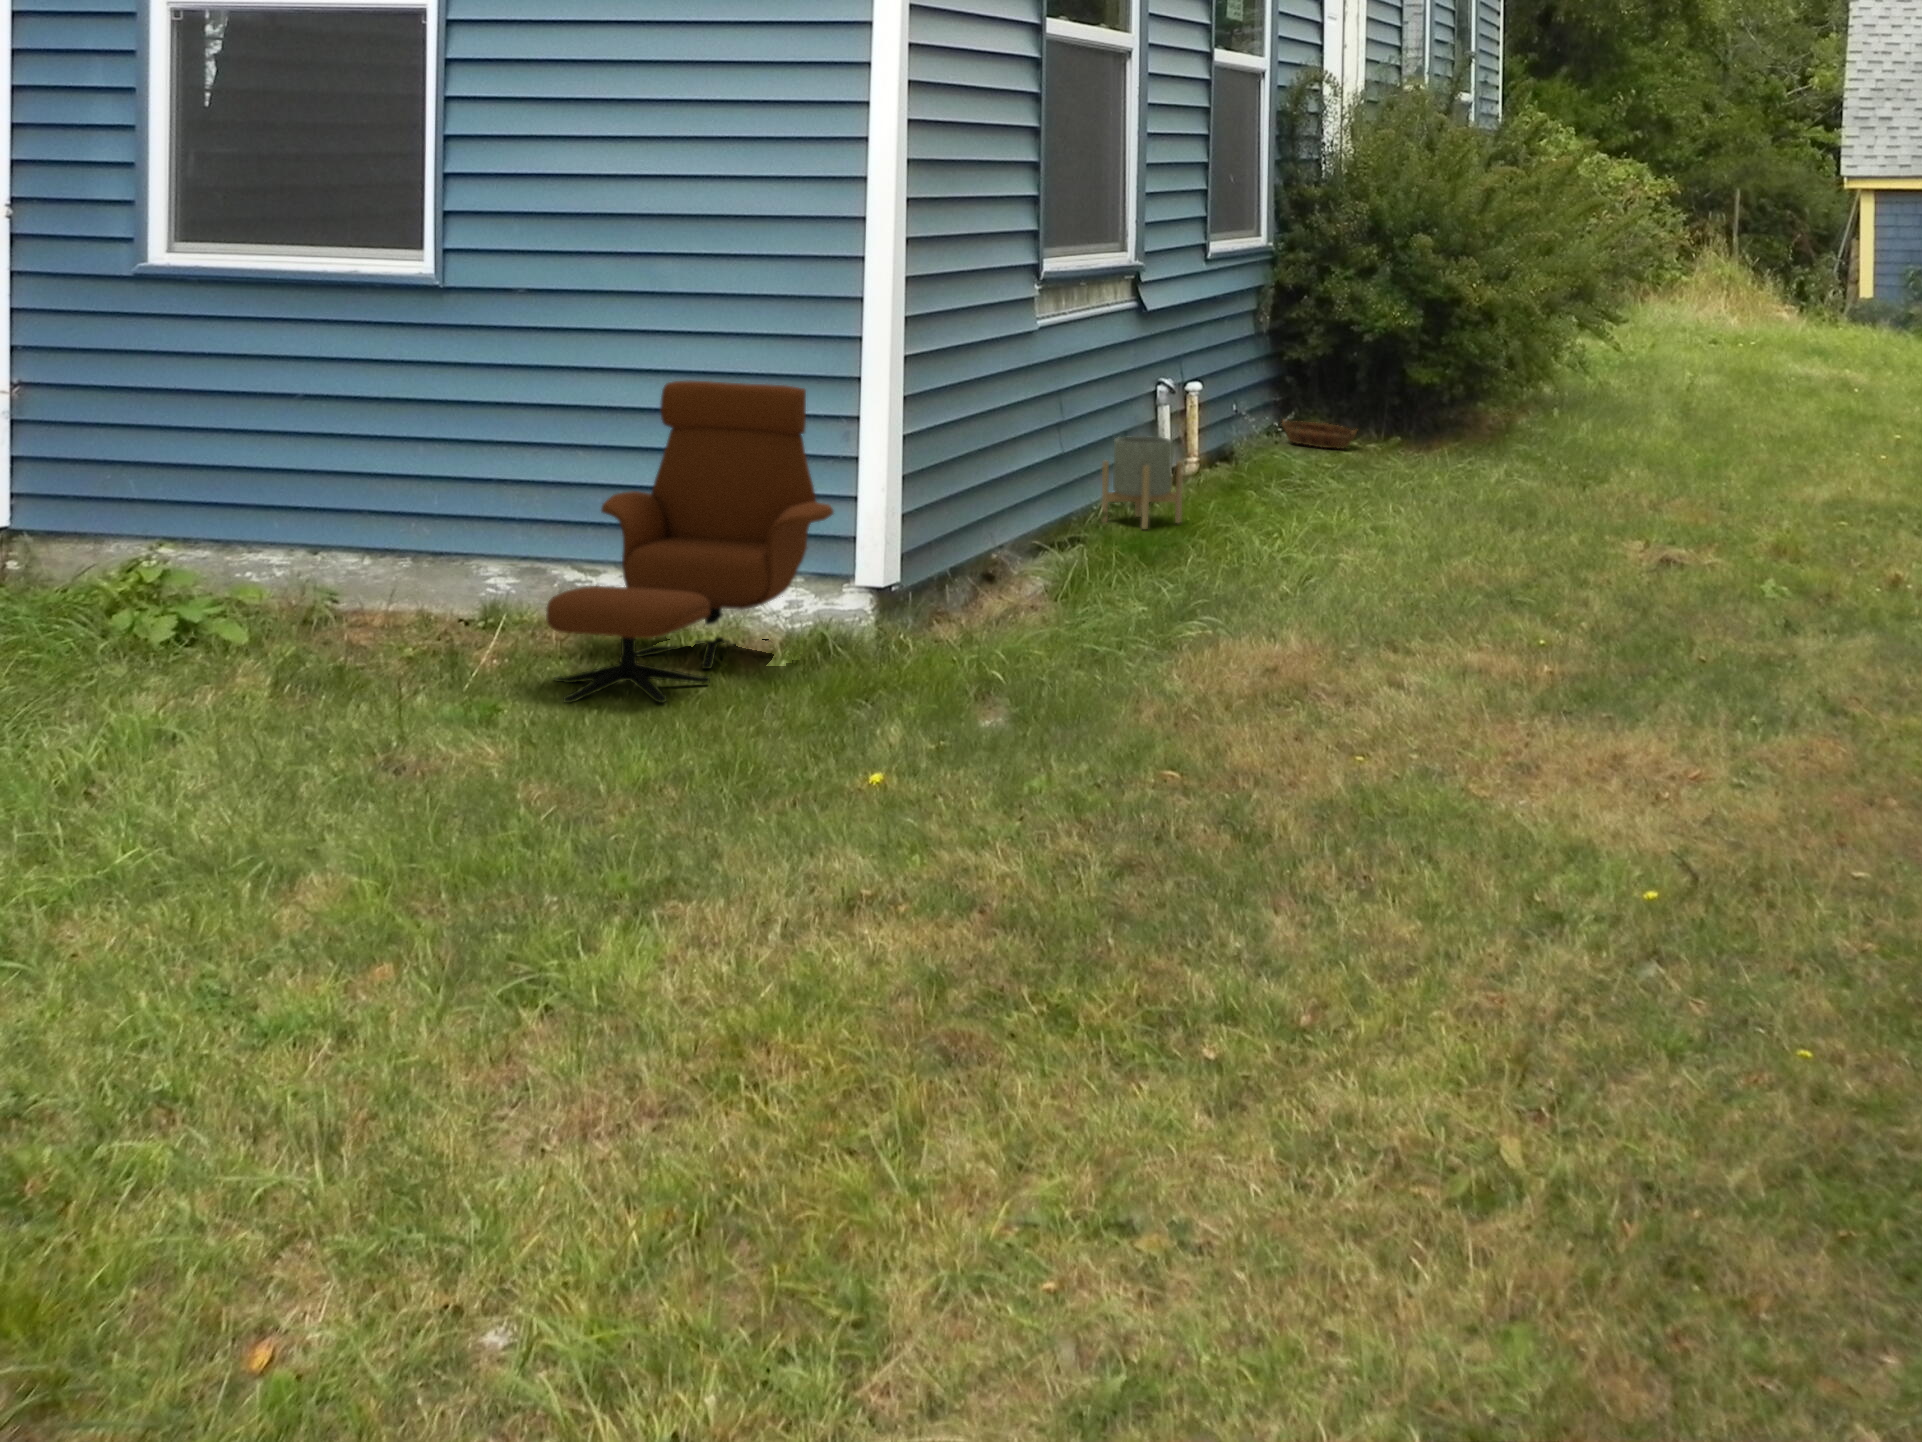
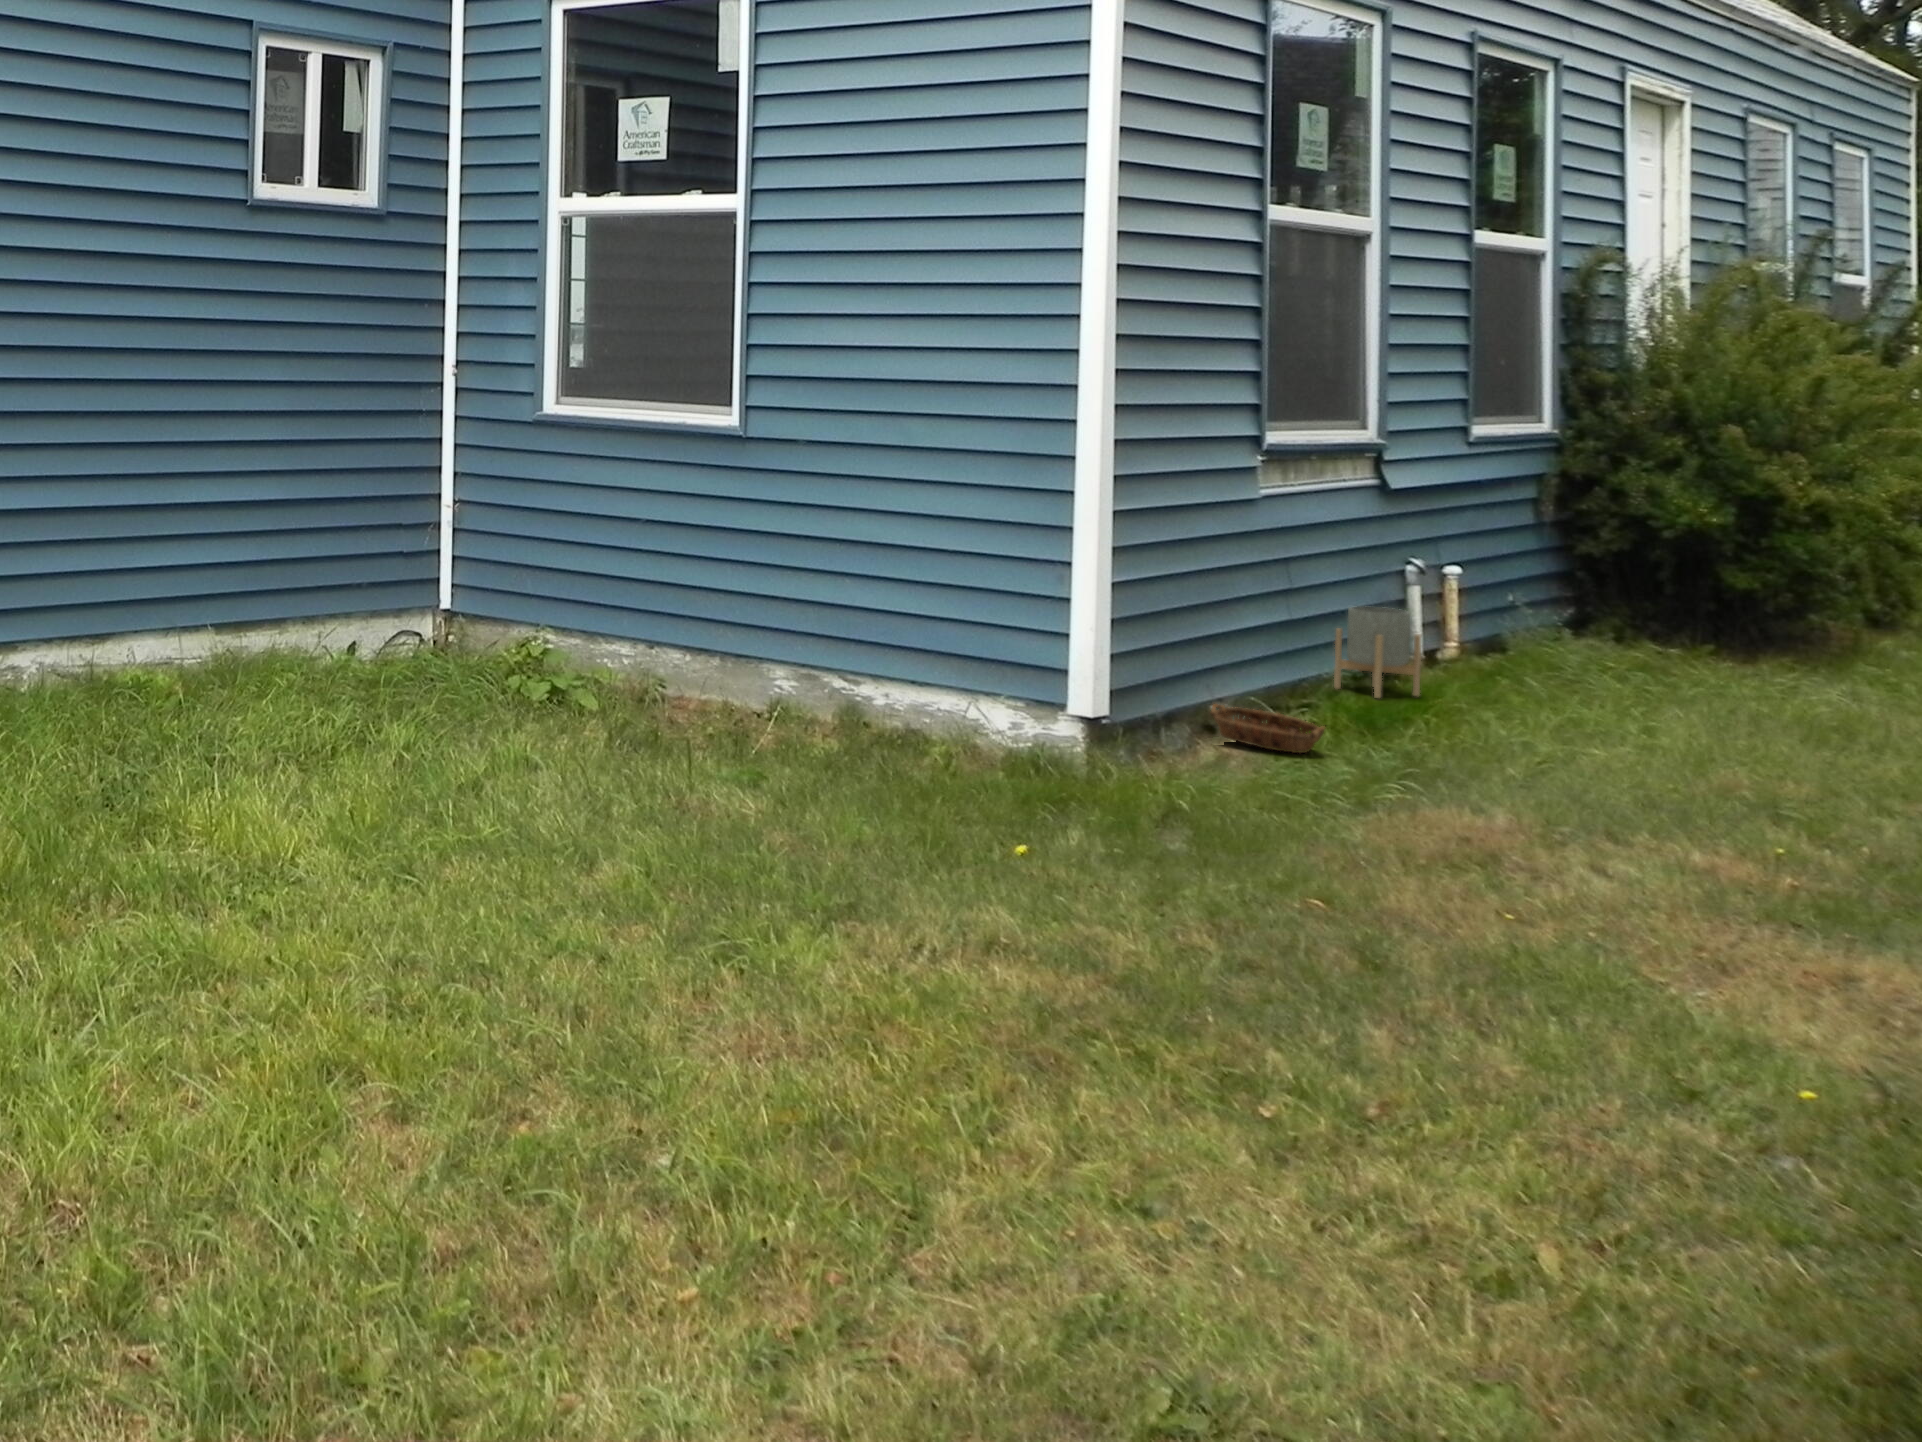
lounge chair: present [546,380,834,703] -> none [798,521,1043,787]
basket: present [1282,420,1357,448] -> present [1211,704,1325,753]

